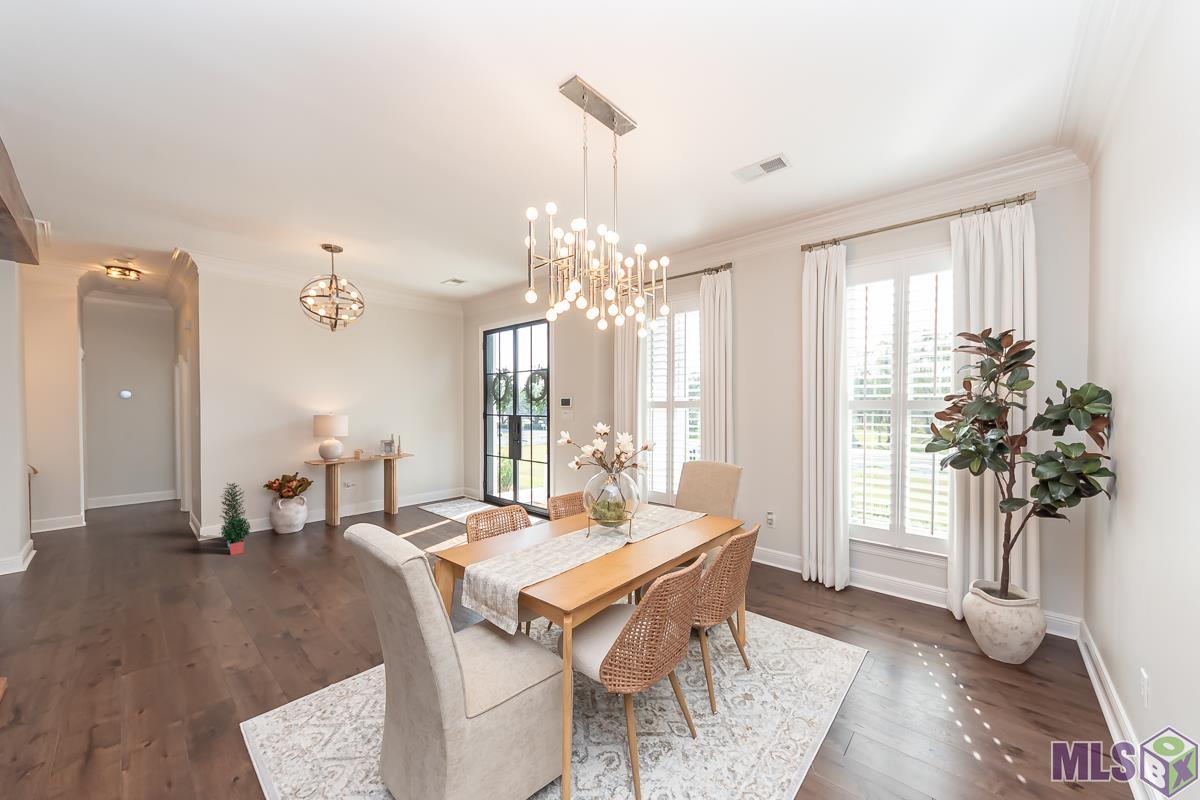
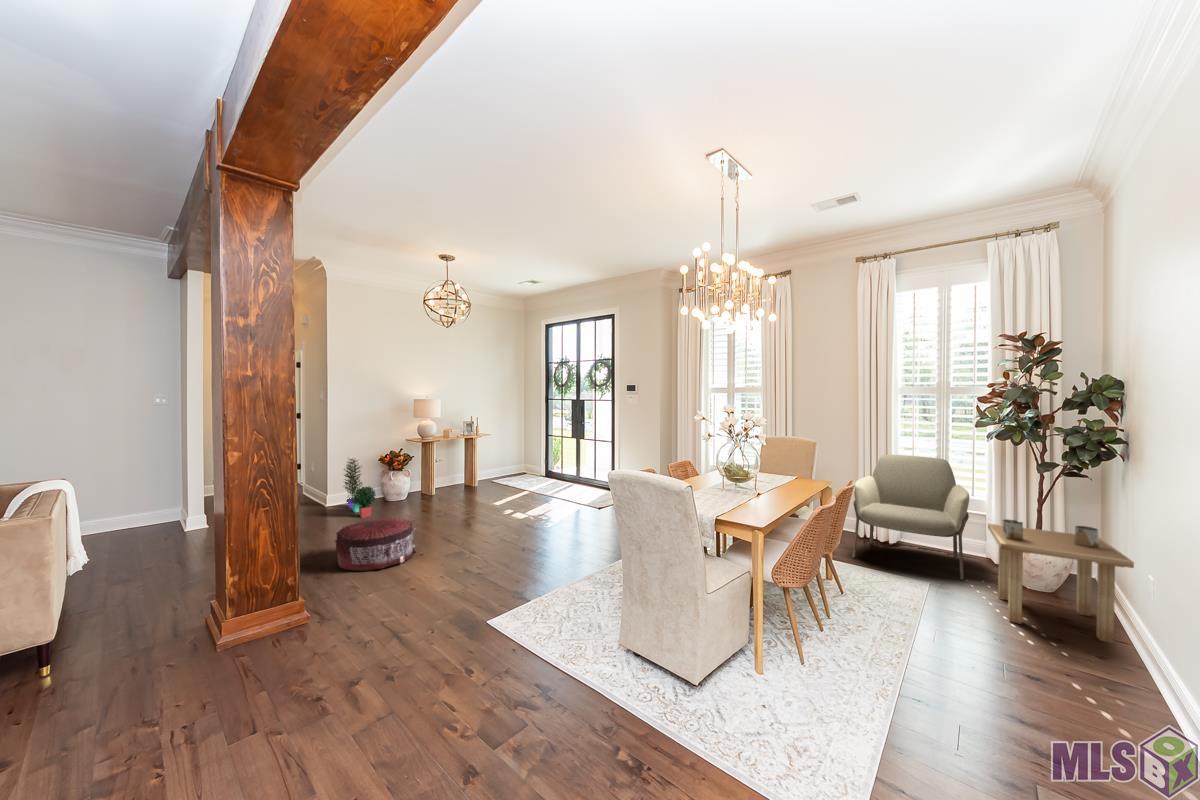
armchair: none [786,480,924,645] -> present [852,455,969,580]
pouf: none [132,564,248,640] -> present [335,518,416,571]
side table: none [941,577,1125,762] -> present [988,519,1134,643]

